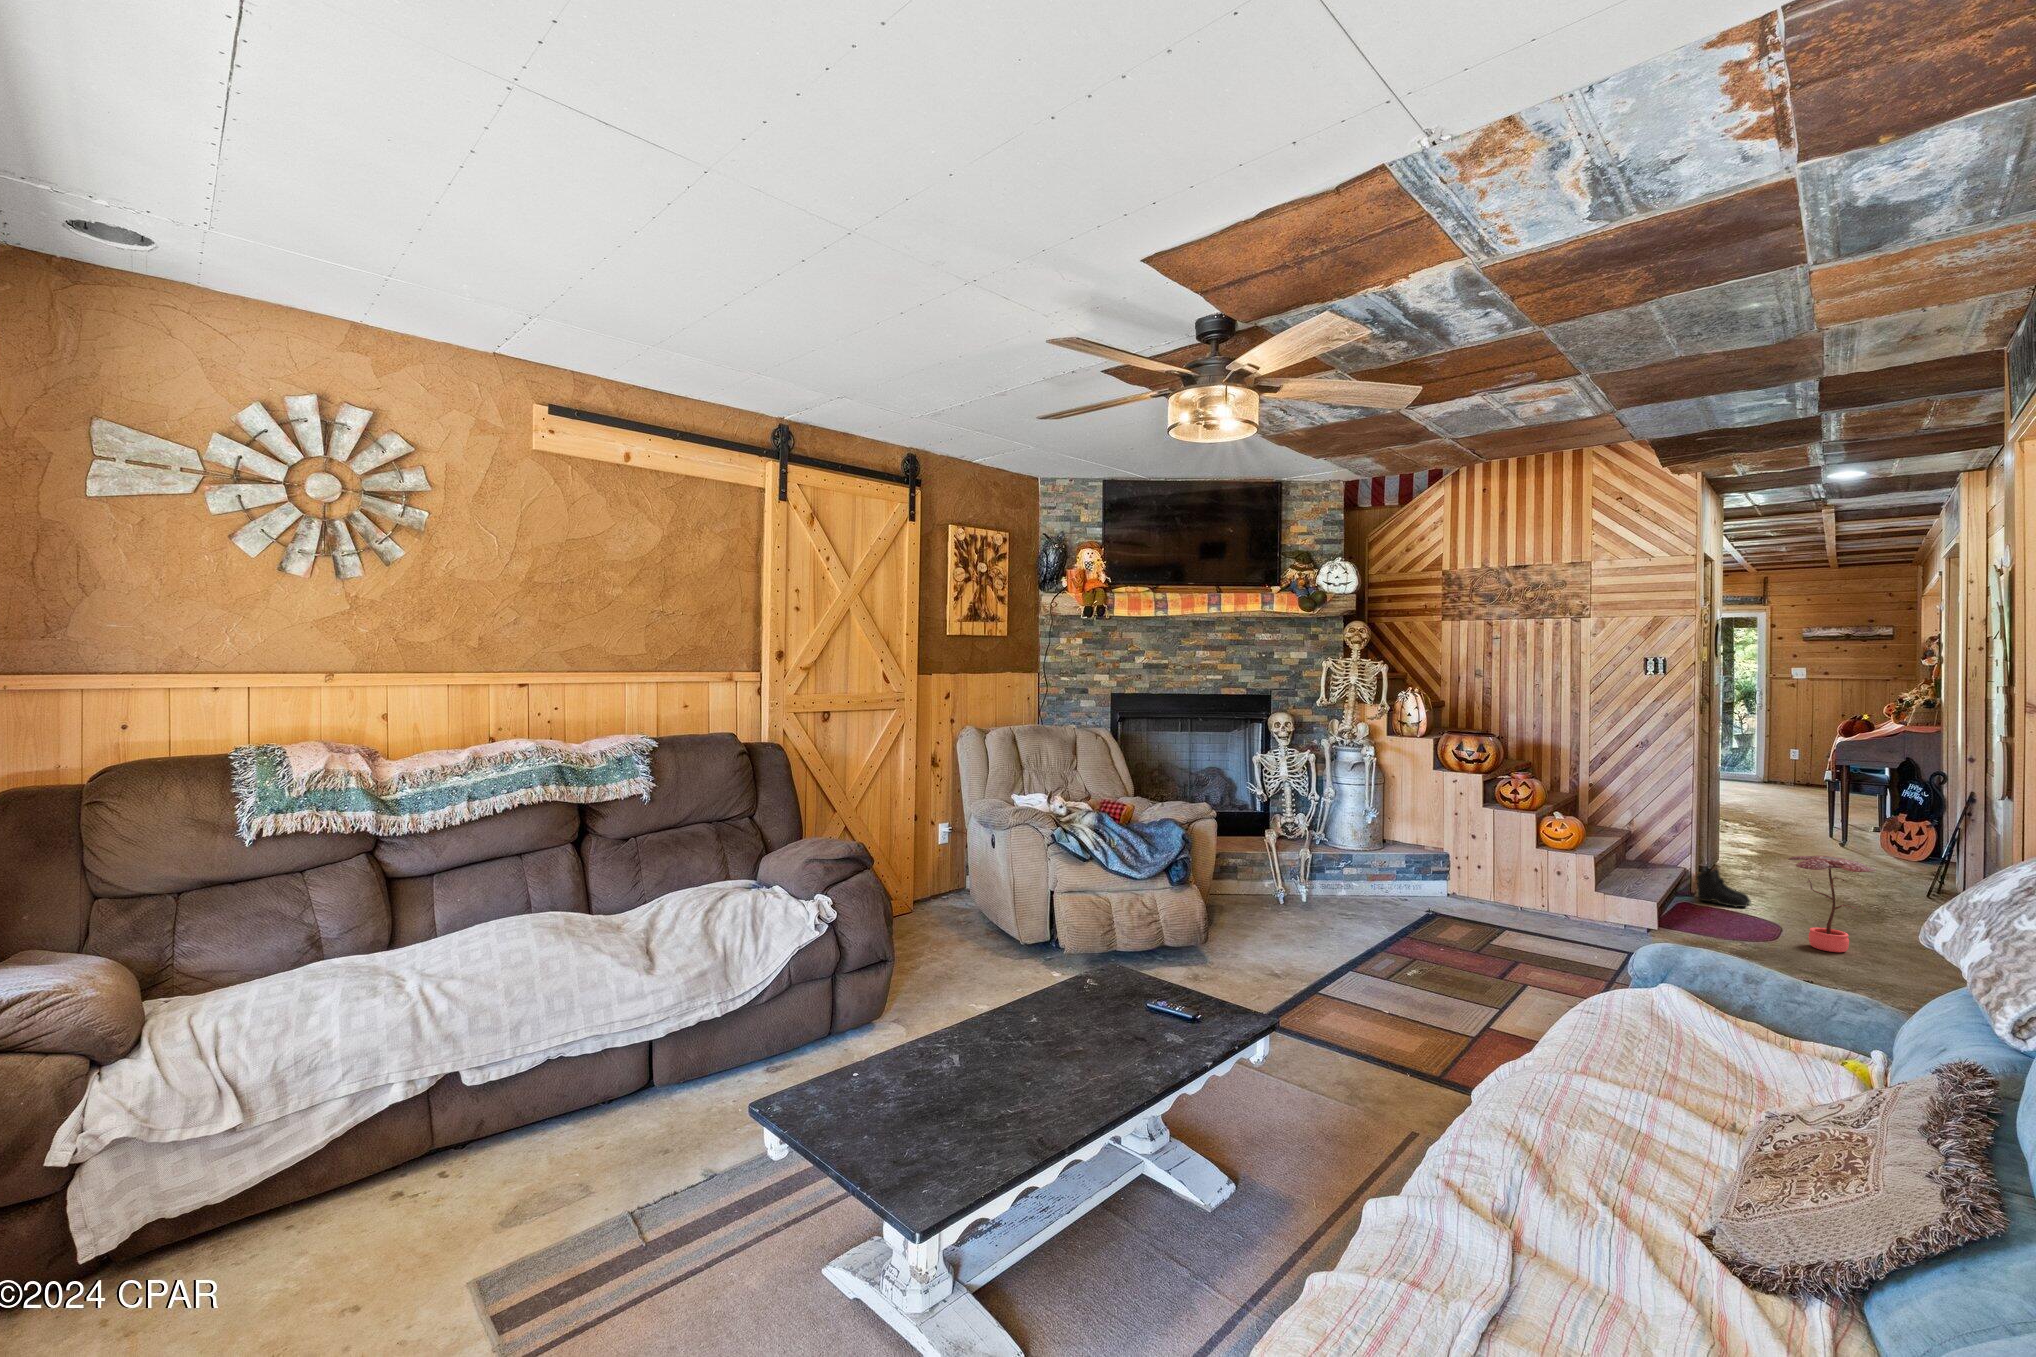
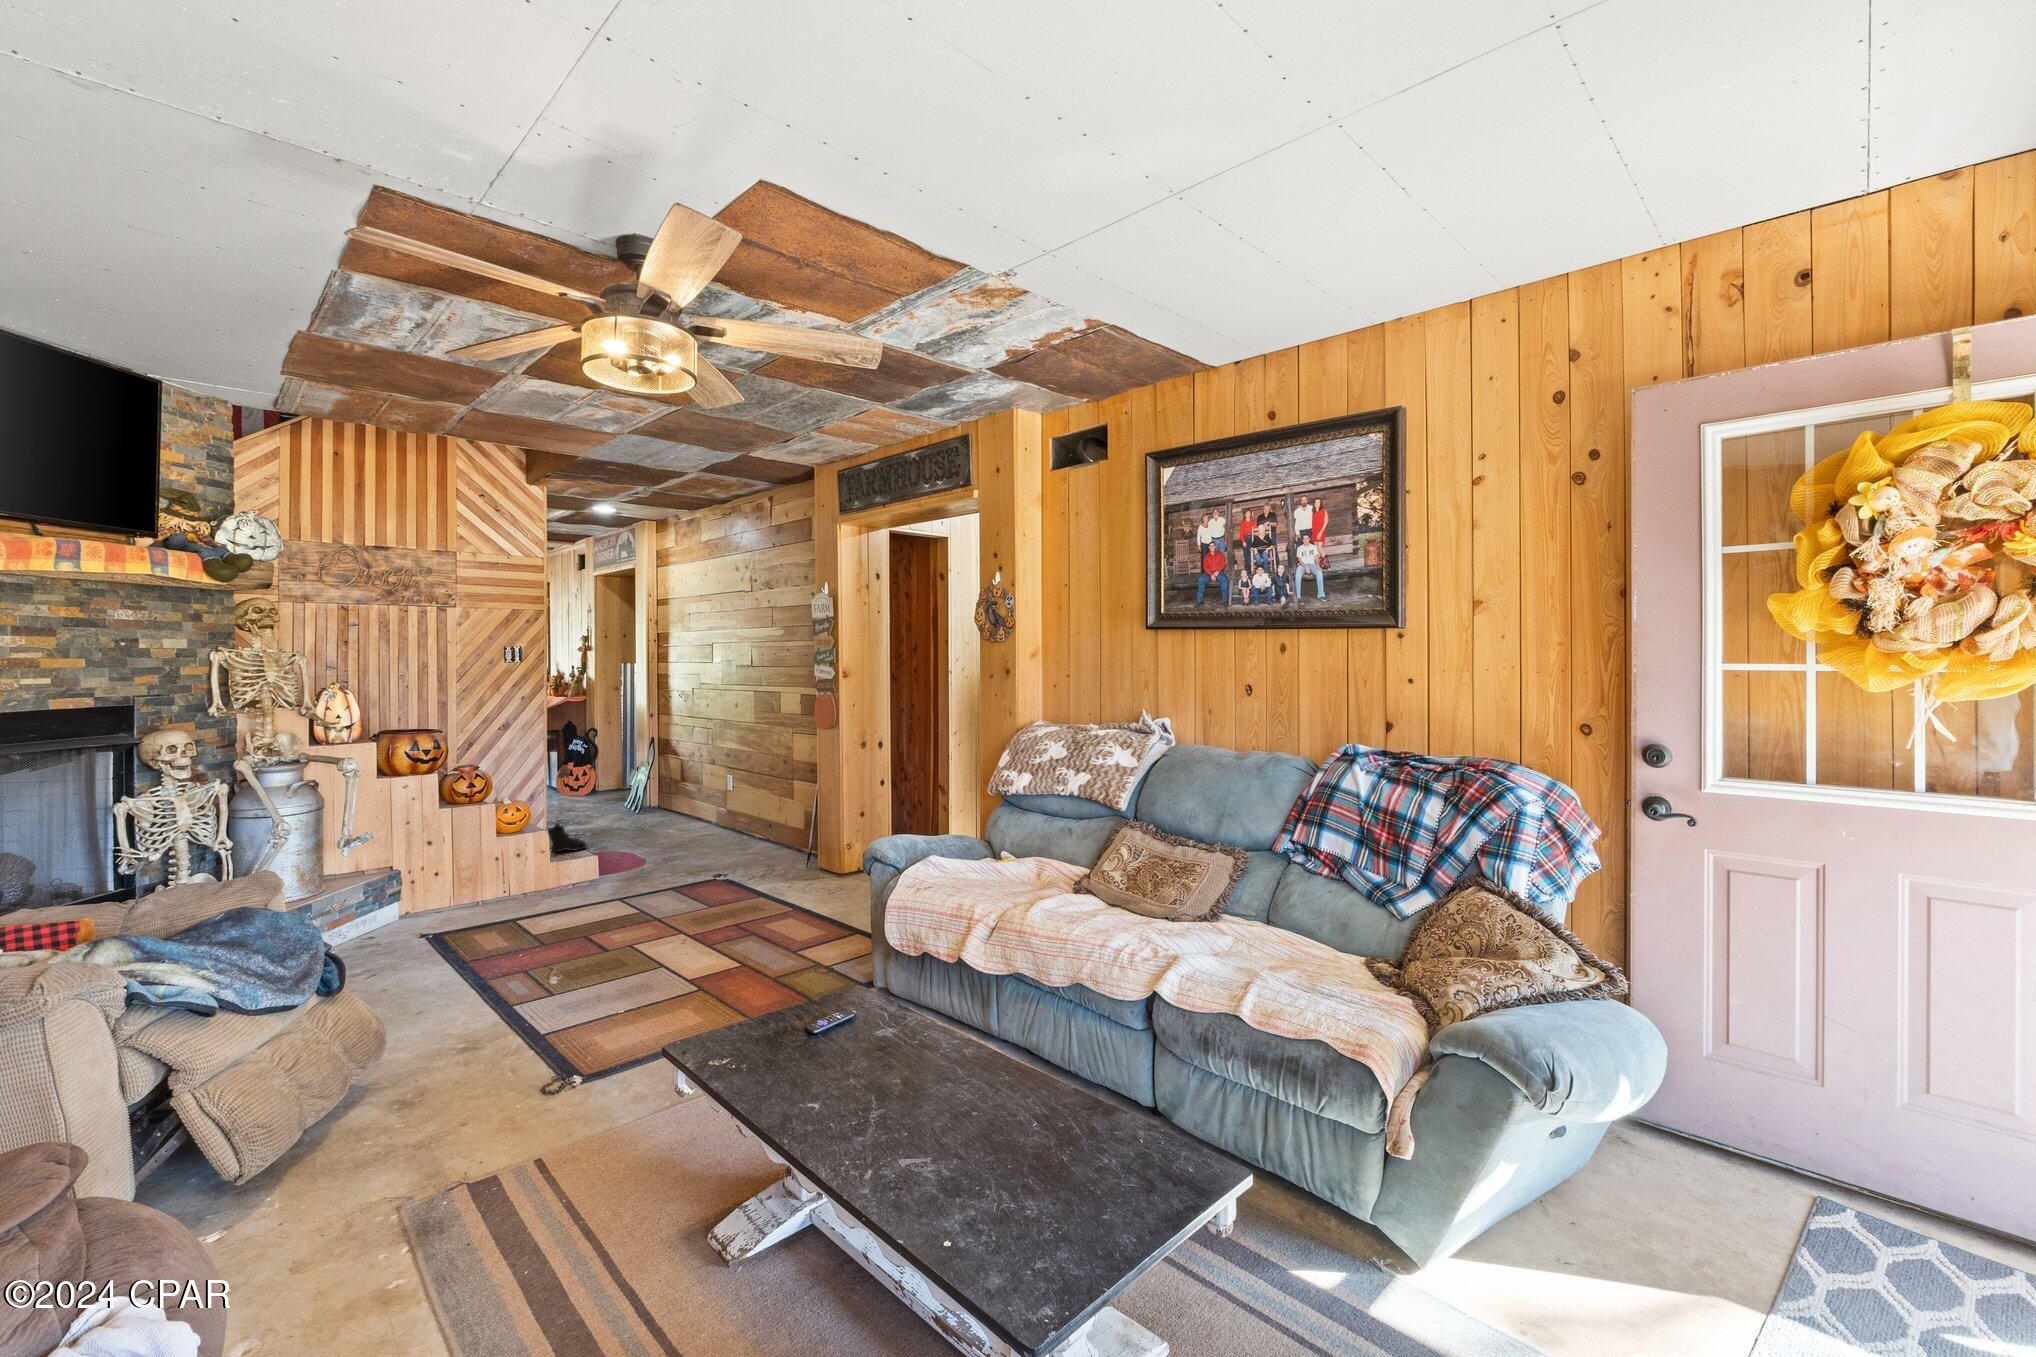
potted plant: present [1788,856,1875,952] -> none [652,789,706,855]

